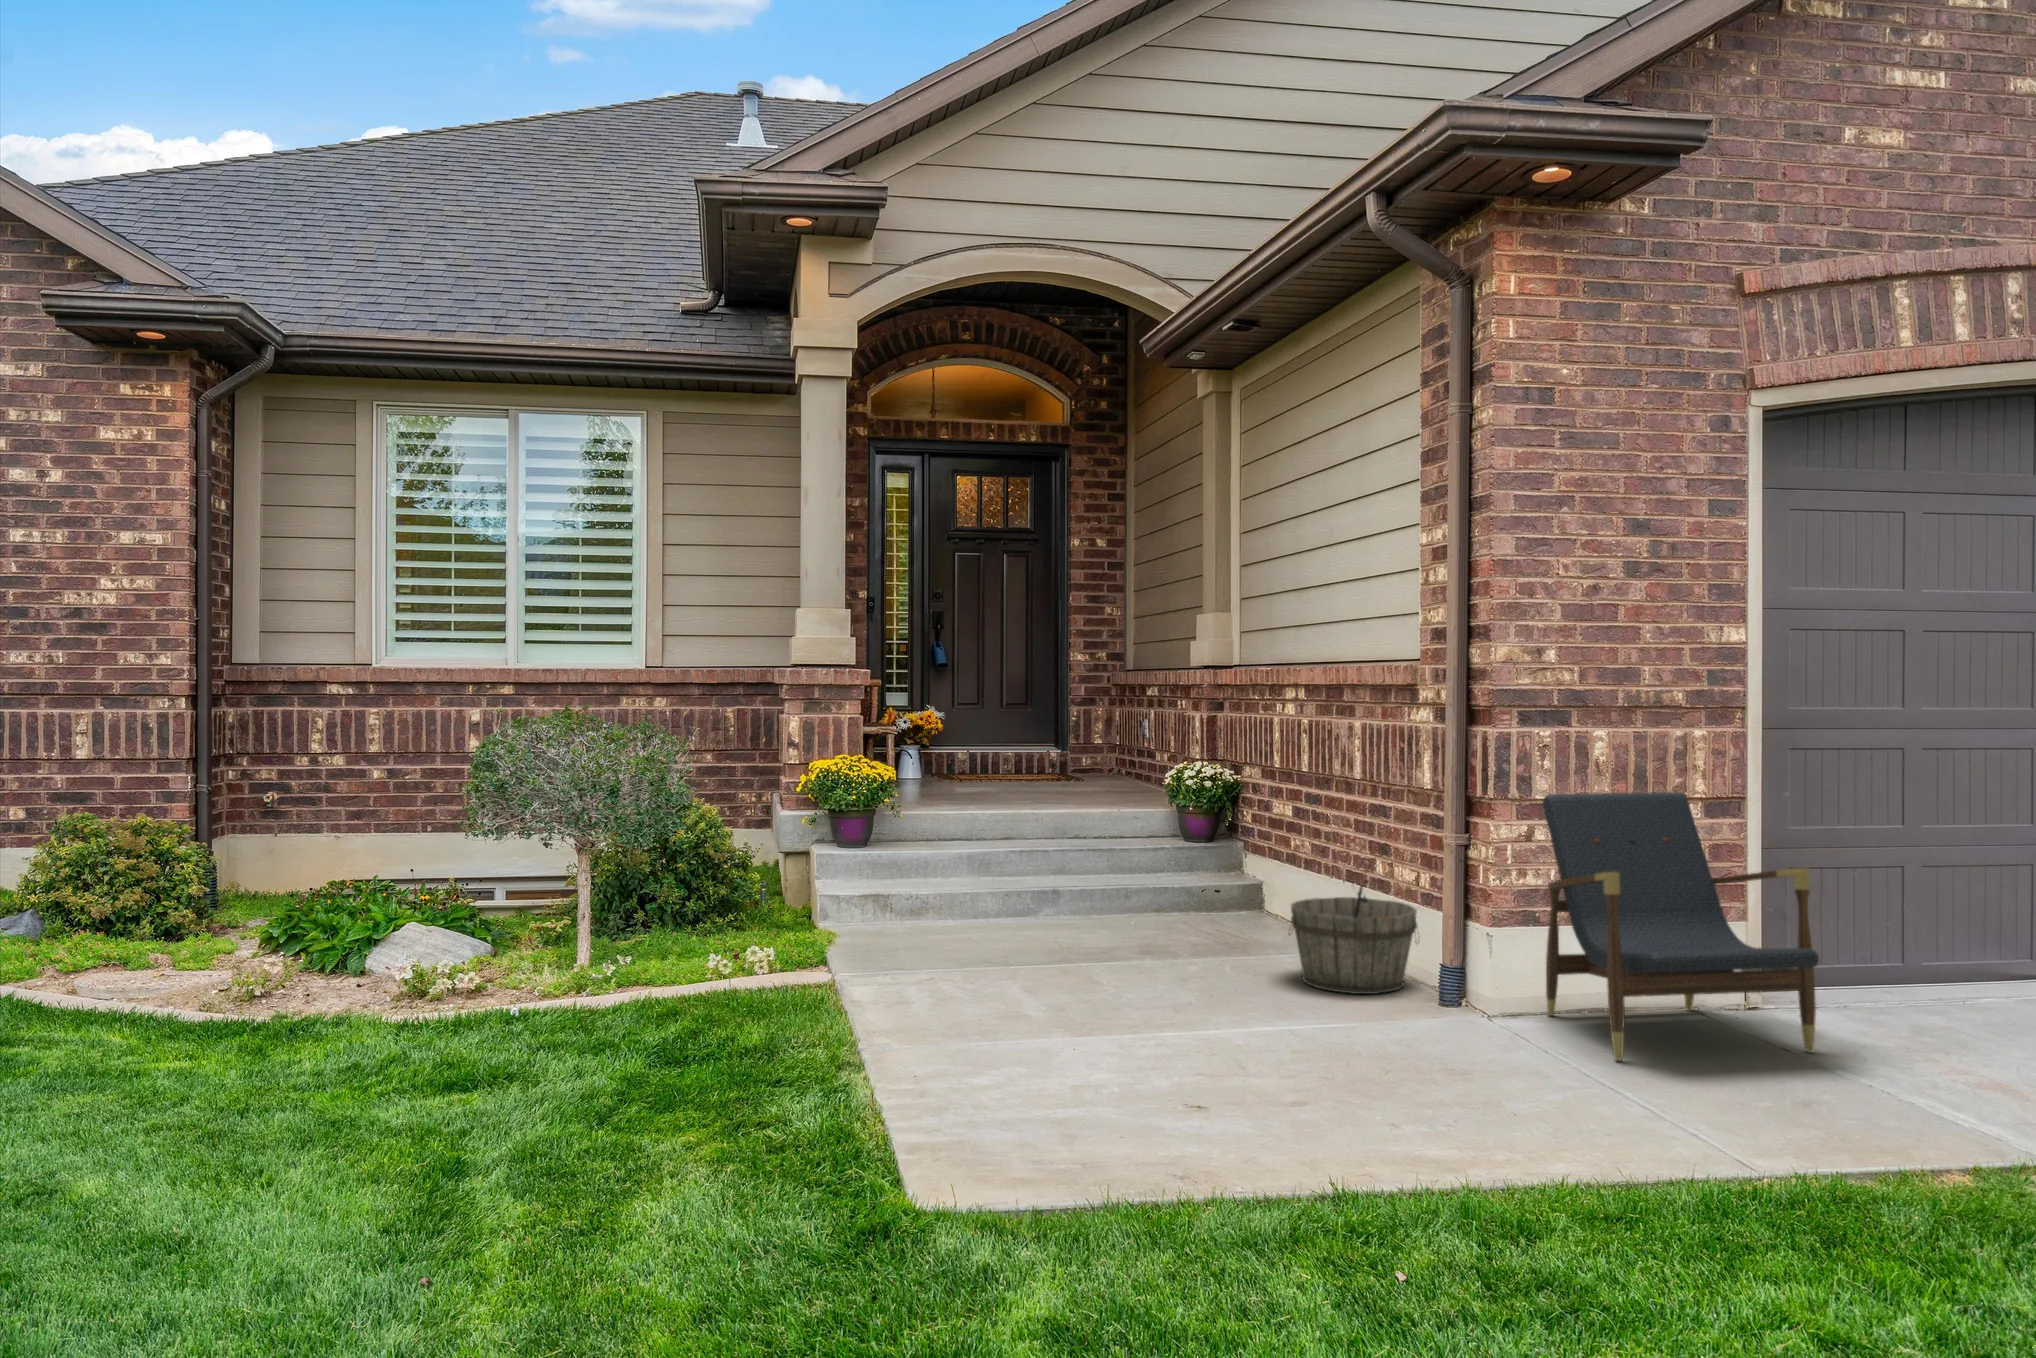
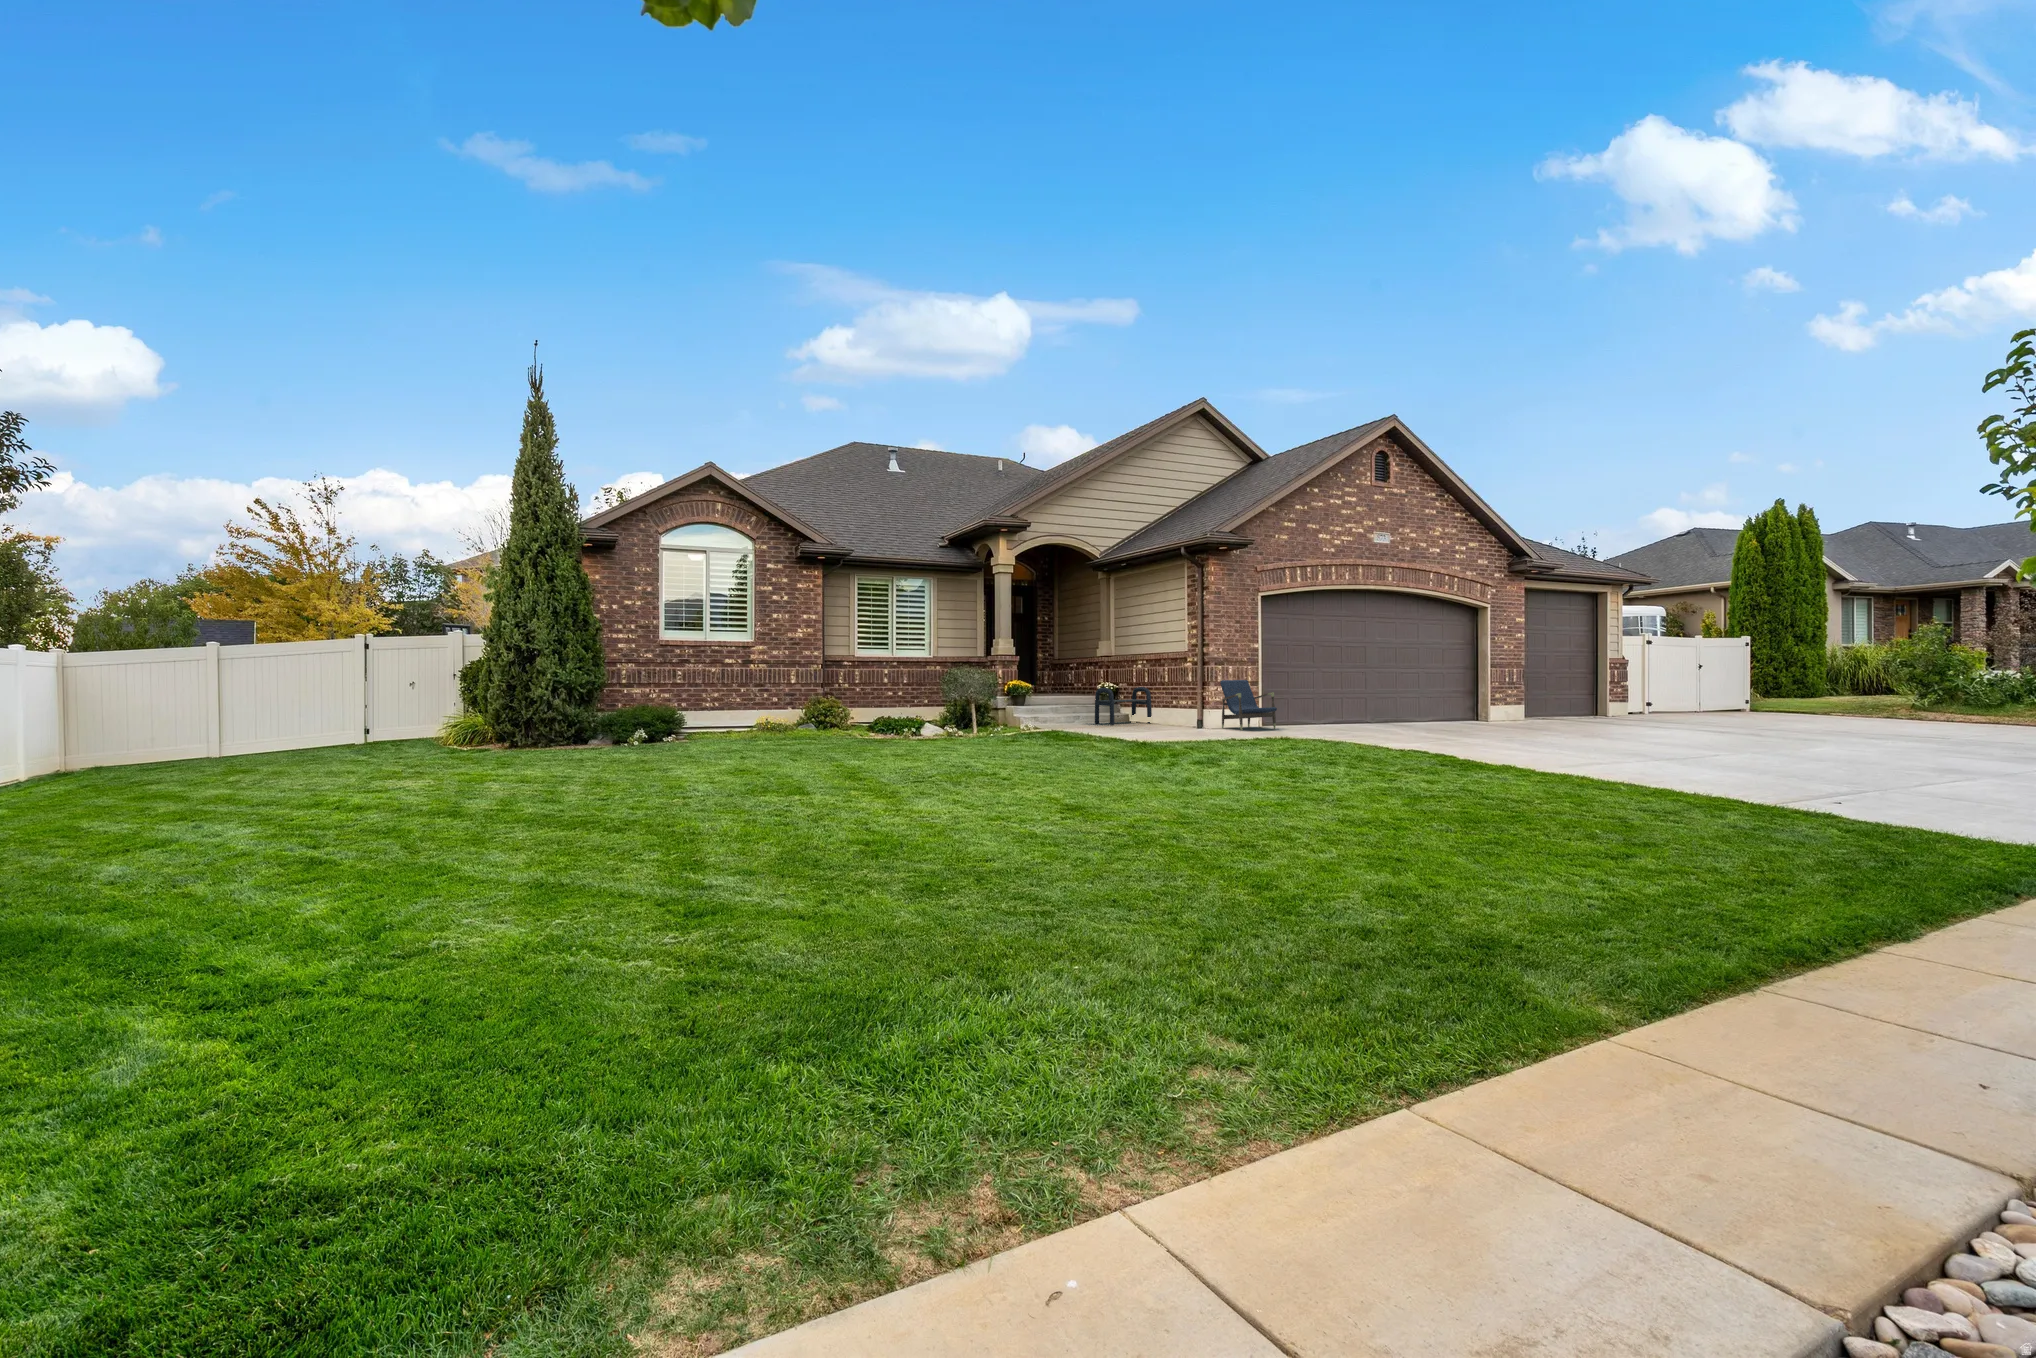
bench: none [1099,788,1311,941] -> present [1095,687,1152,725]
wooden bucket: present [1291,880,1419,994] -> none [1161,703,1191,728]

